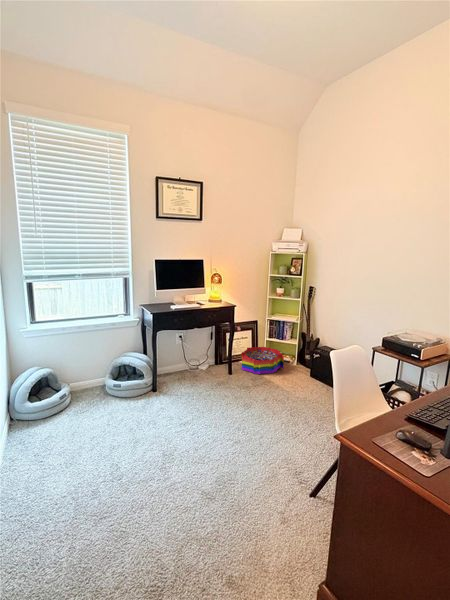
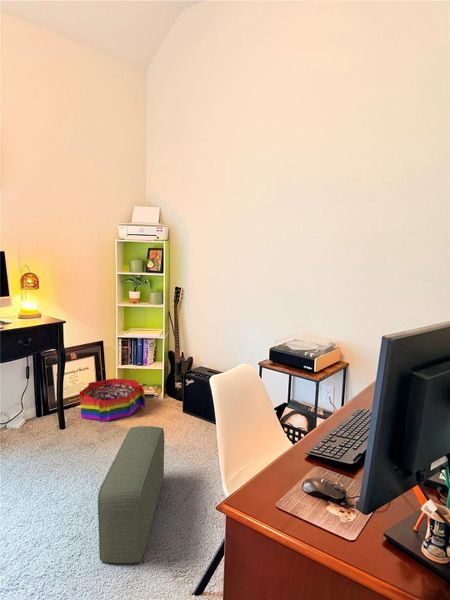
pouf: none [254,379,298,463] -> present [98,426,164,563]

